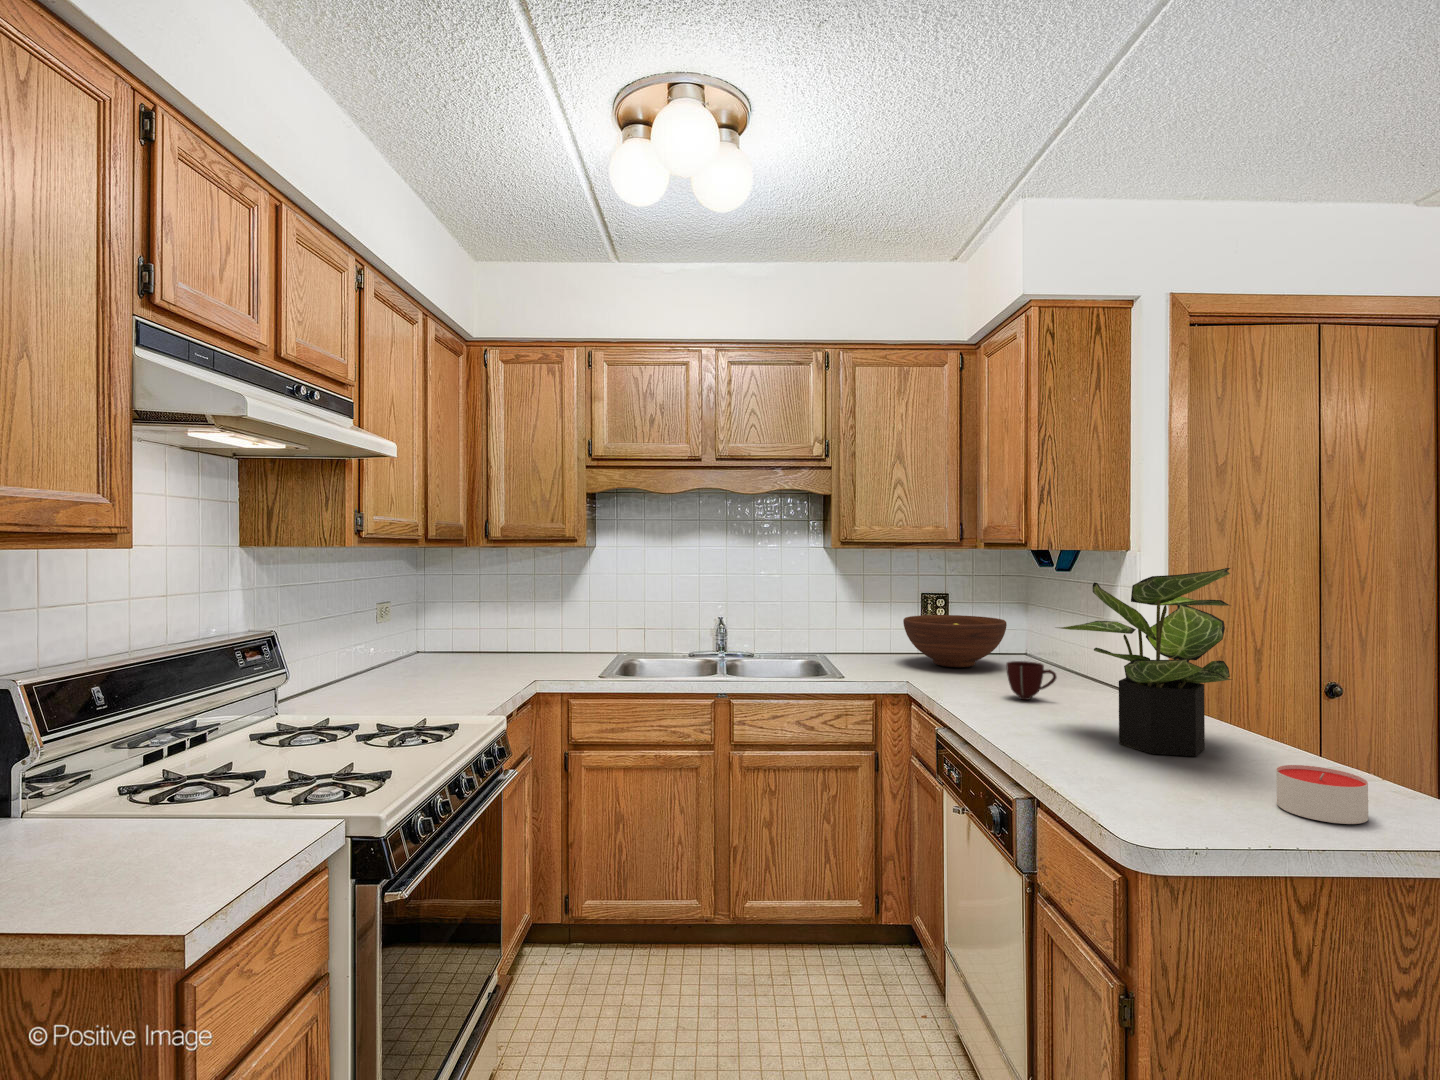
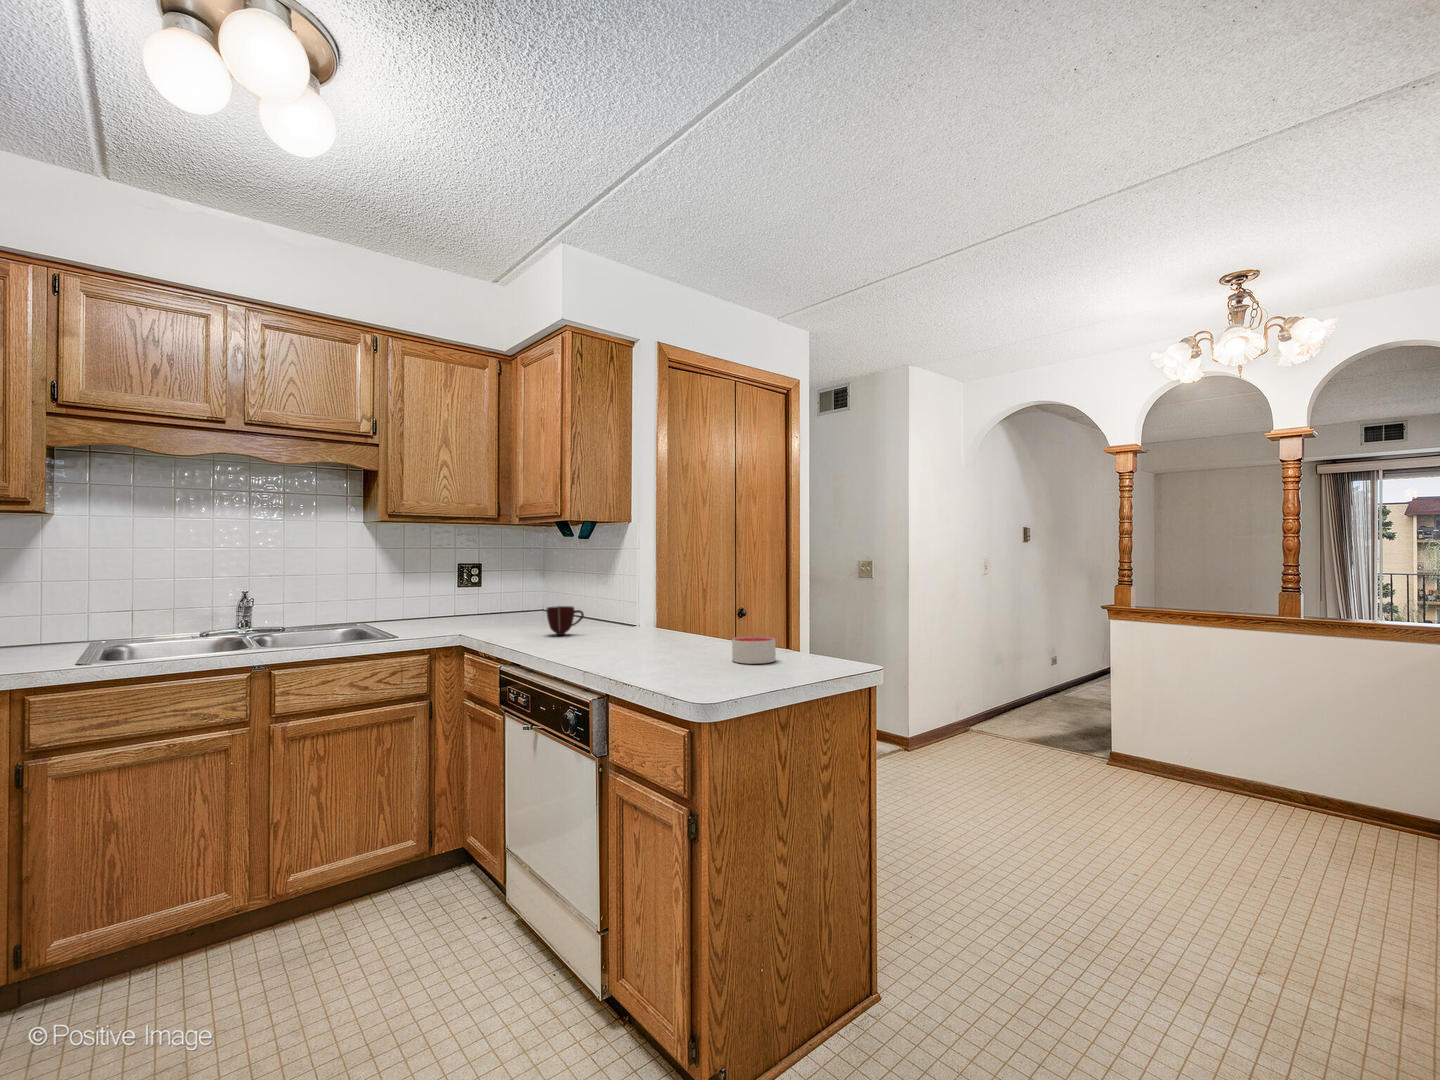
potted plant: present [1057,568,1231,756] -> none [589,518,705,650]
fruit bowl: present [903,615,1007,667] -> none [448,582,537,624]

